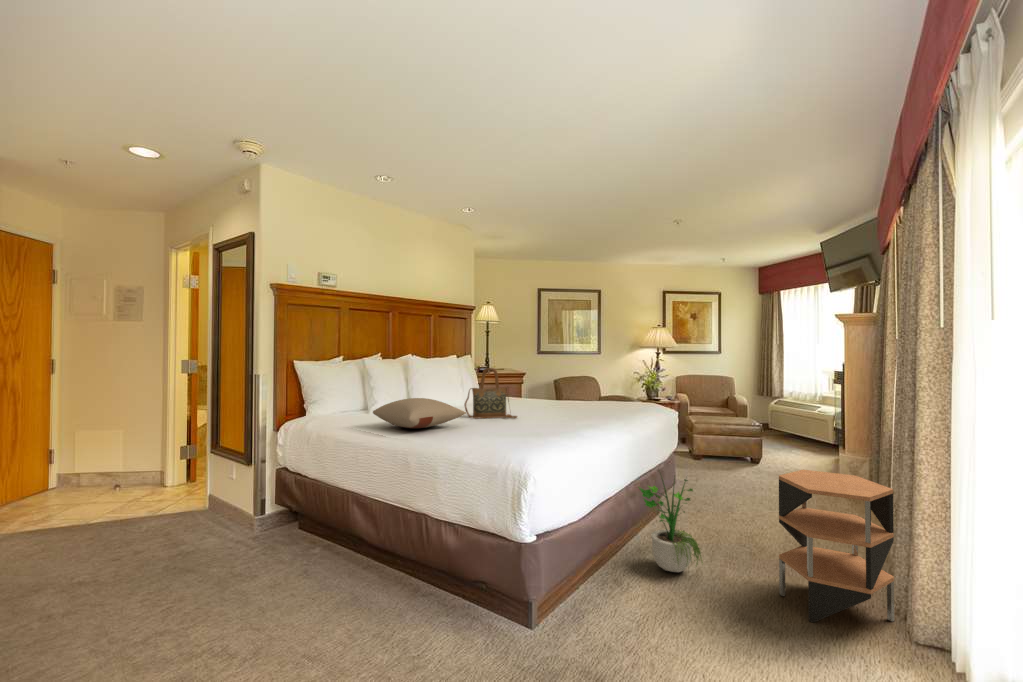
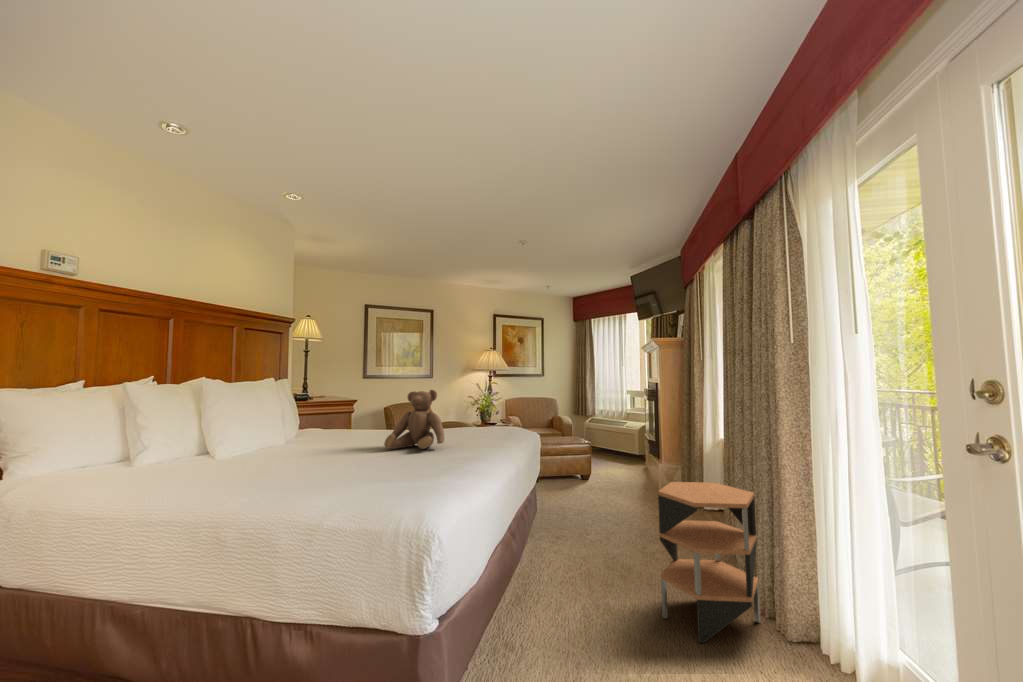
handbag: present [465,368,517,419] -> none [291,390,365,458]
teddy bear: none [532,369,580,418] -> present [384,390,444,449]
pillow: present [373,398,466,429] -> none [138,435,298,481]
potted plant: present [639,479,702,572] -> none [515,491,587,616]

